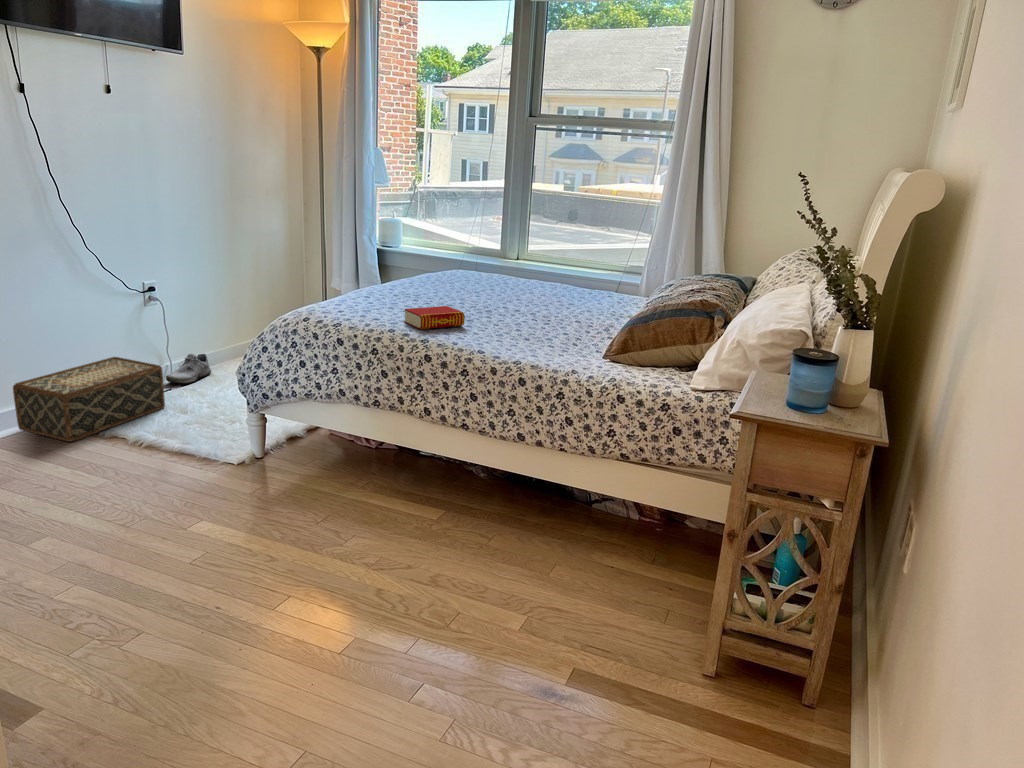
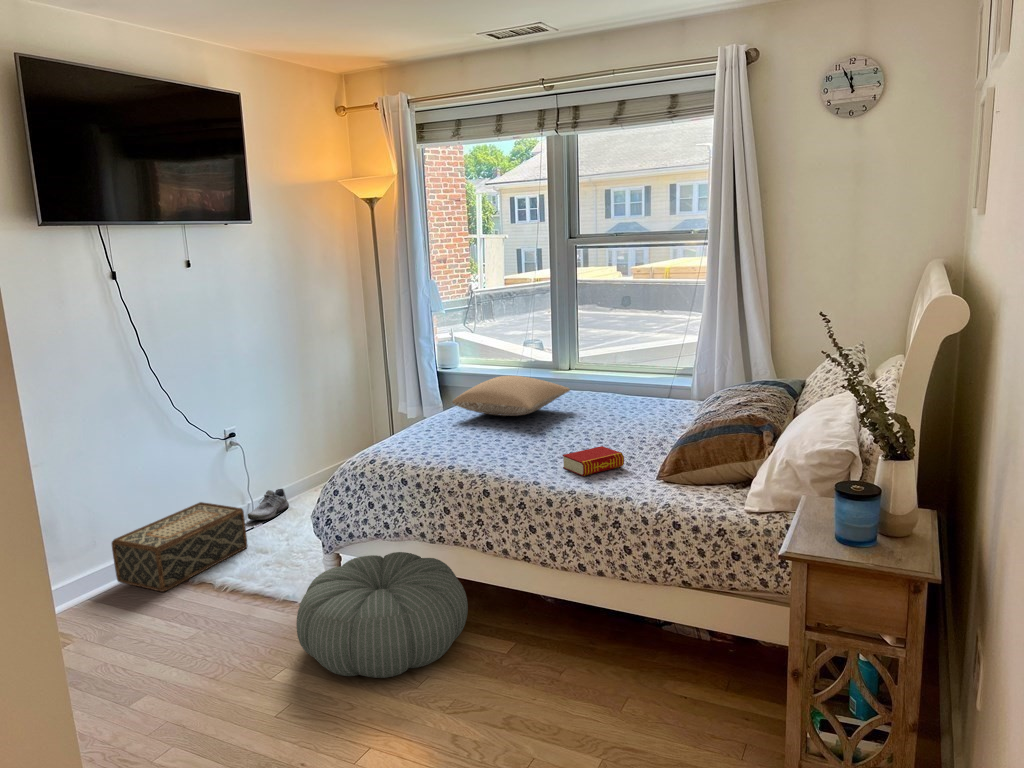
pillow: none [395,252,517,292] -> present [452,376,570,416]
book: present [404,306,465,329] -> present [563,446,624,476]
pouf: none [217,415,399,533] -> present [296,552,468,678]

